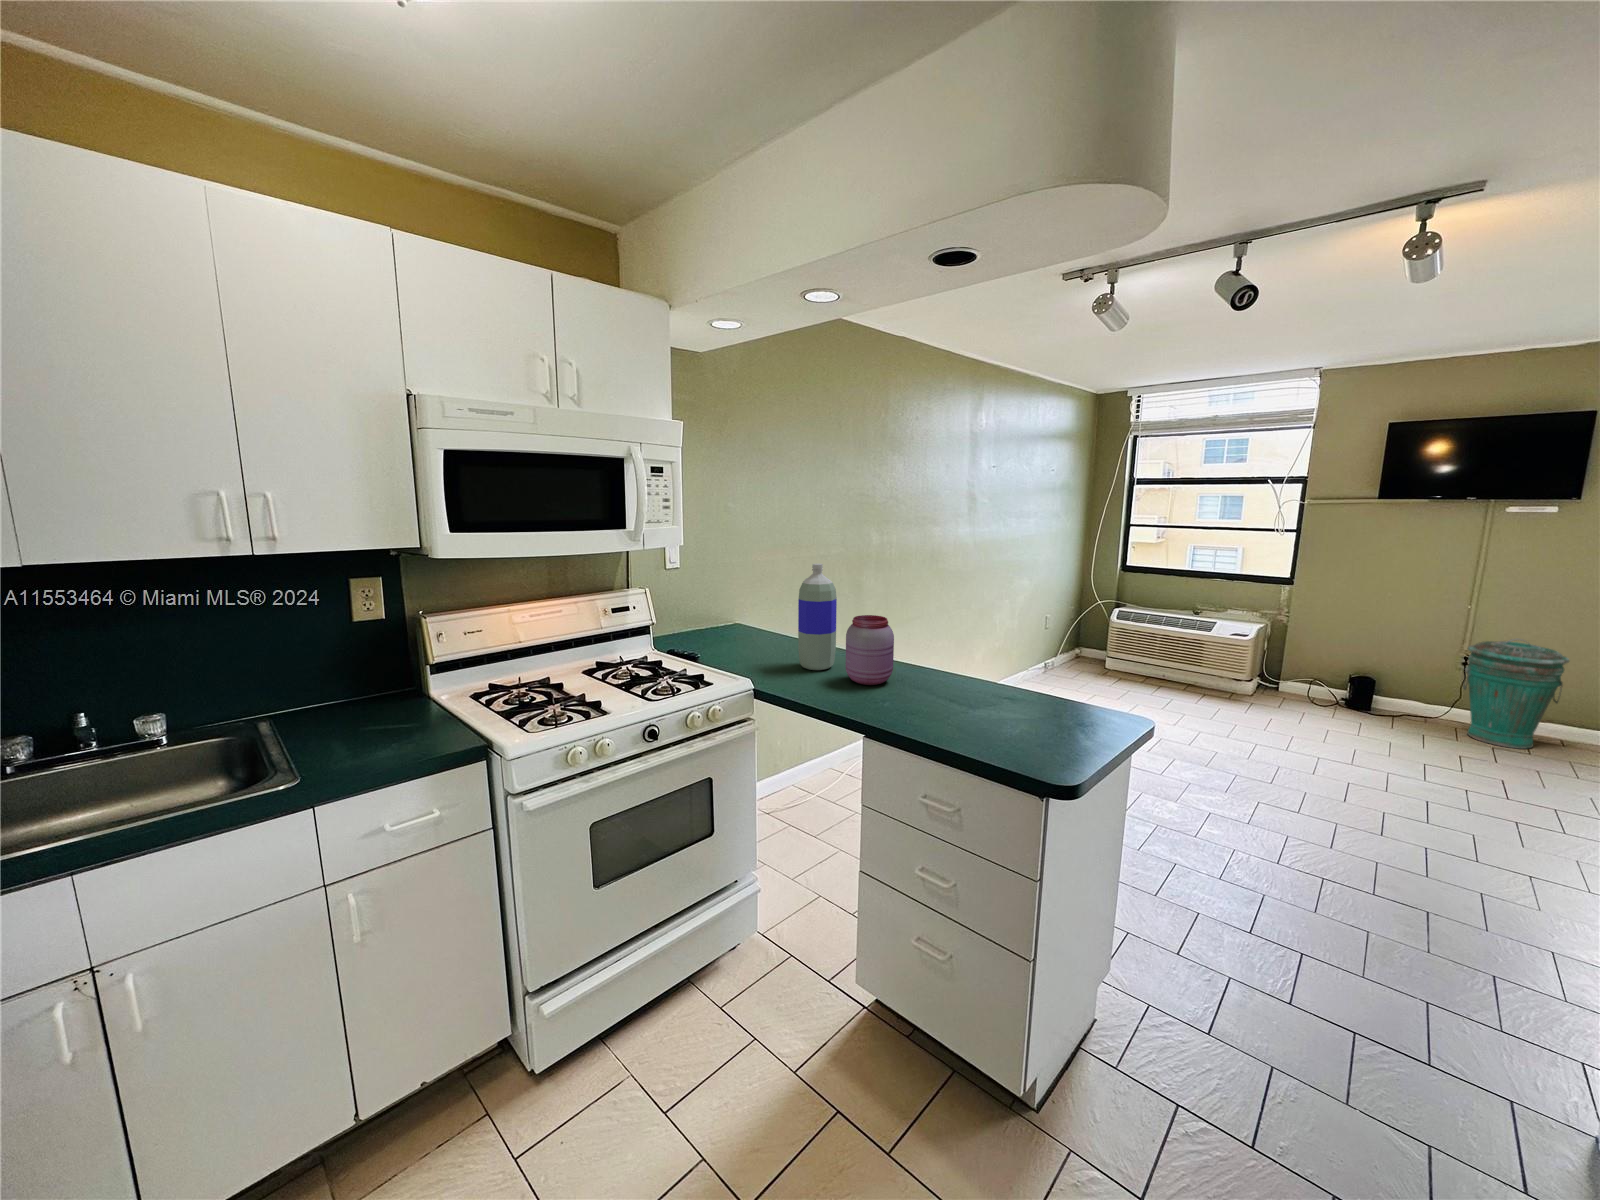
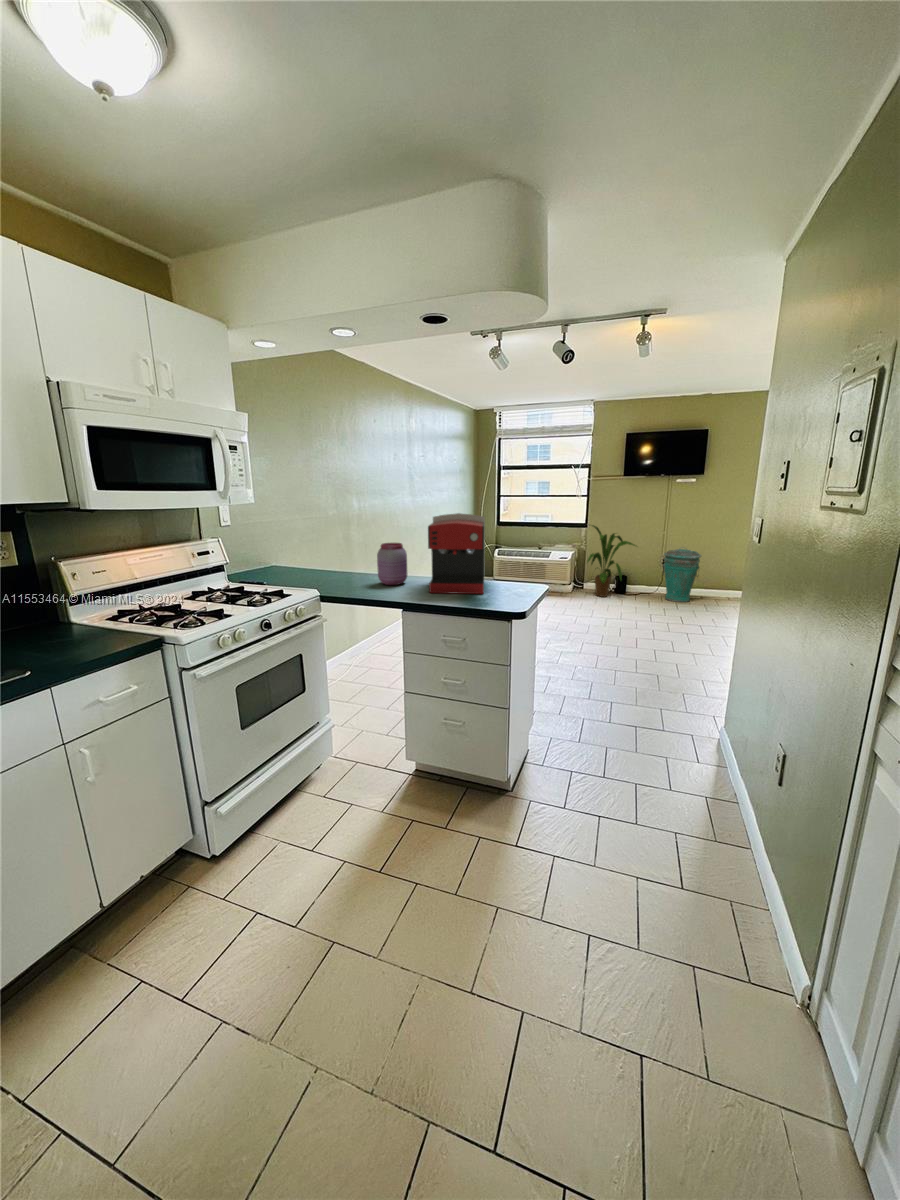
bottle: present [798,564,837,670] -> none [339,512,366,582]
coffee maker: none [913,578,1032,728] -> present [428,513,485,594]
house plant: none [1283,581,1407,713] -> present [587,525,635,597]

